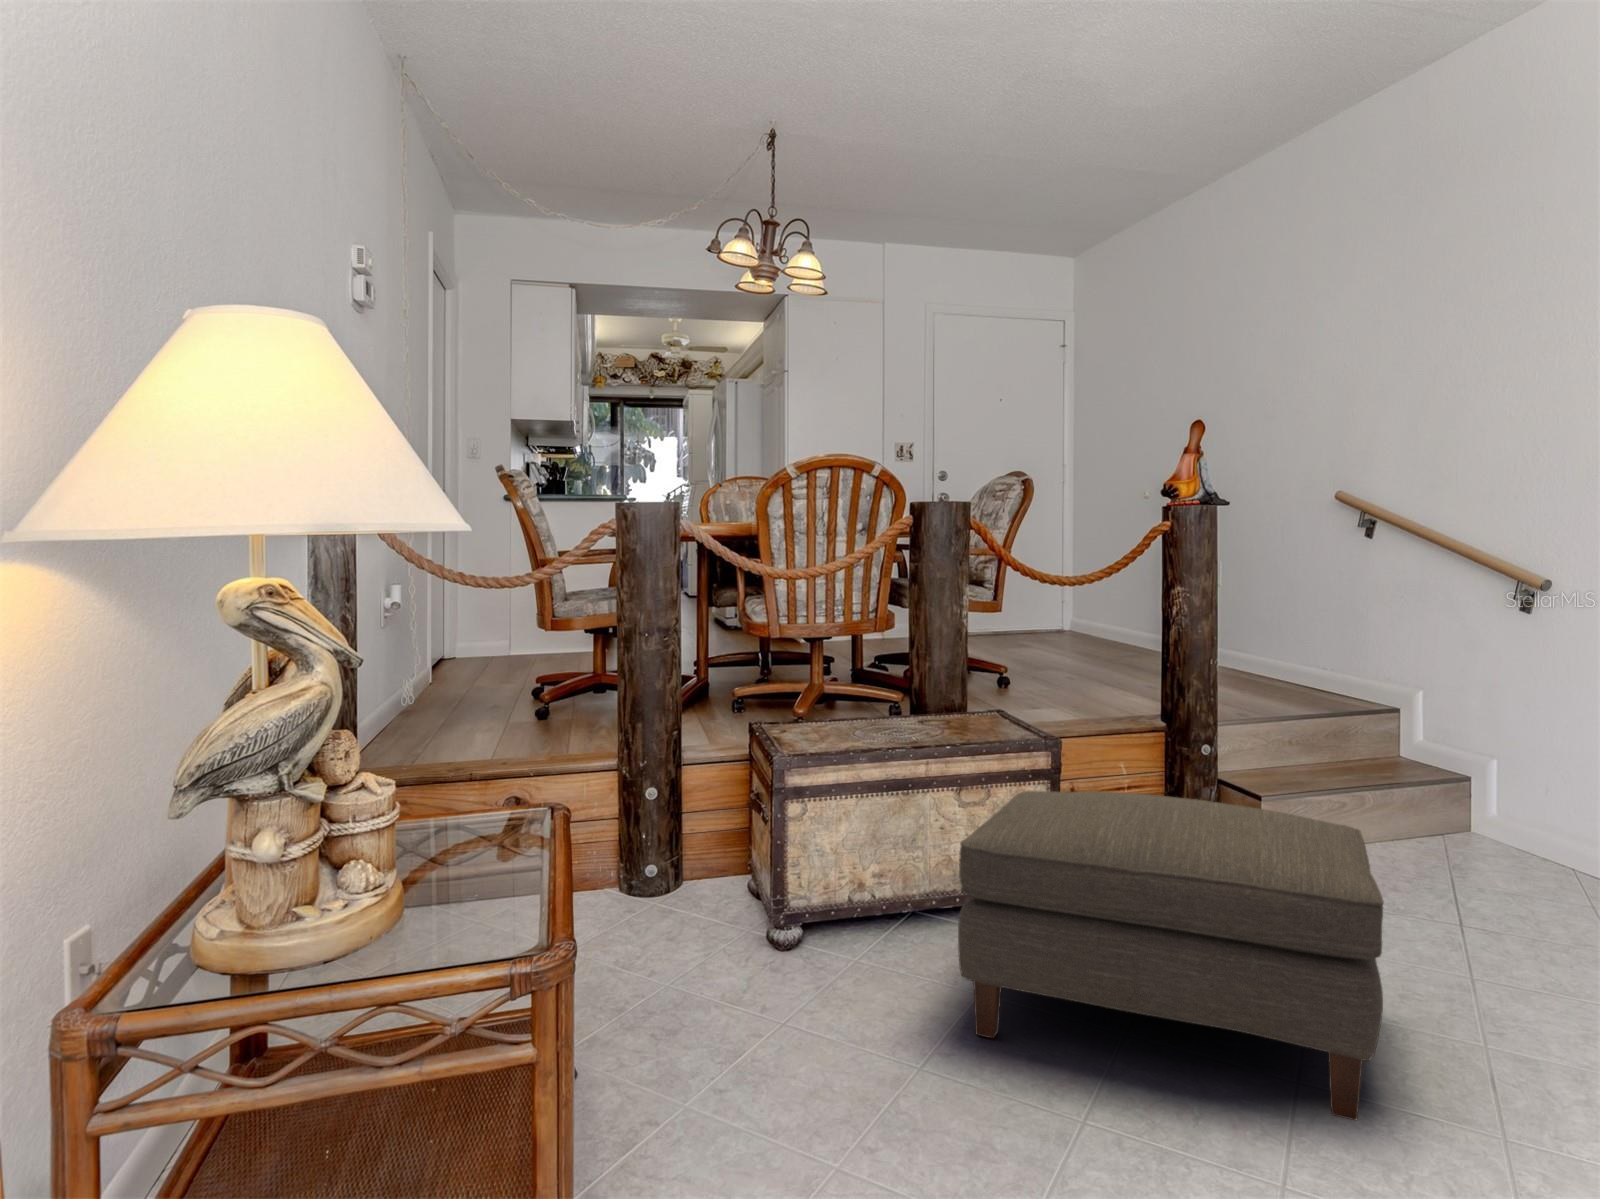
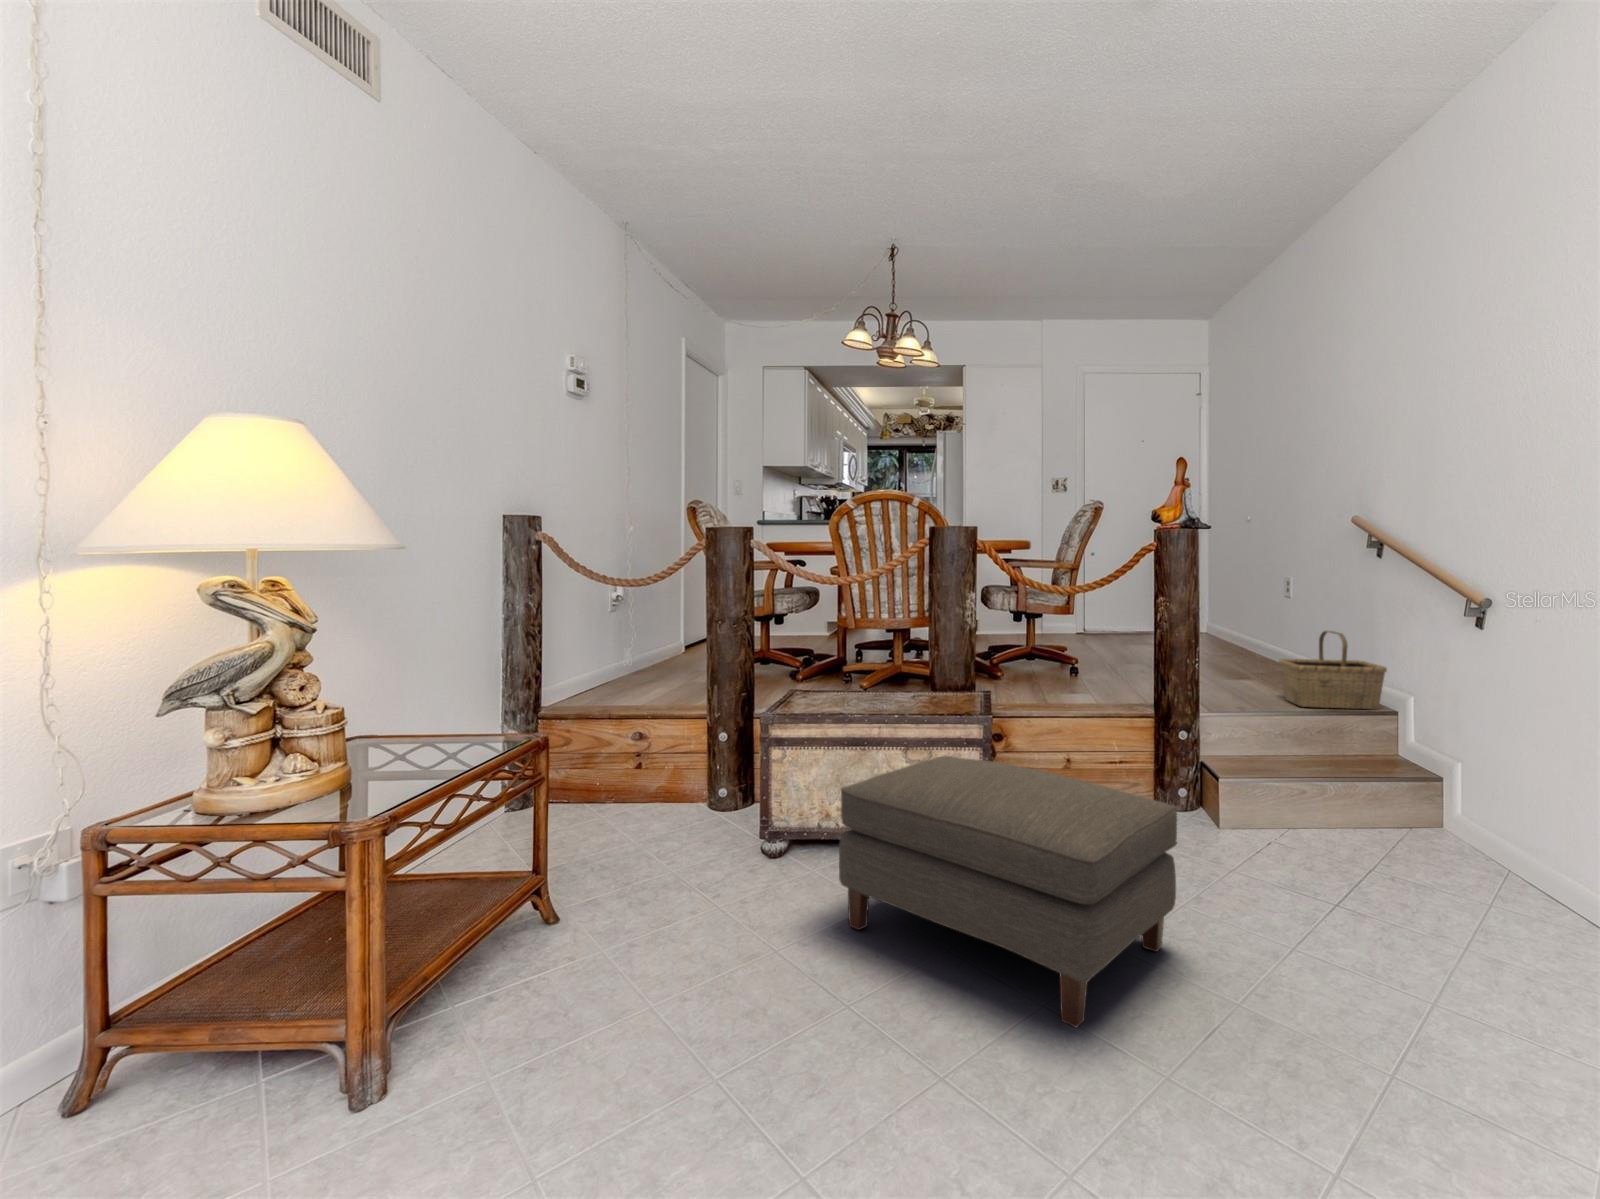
basket: none [1251,627,1364,712] -> present [1279,631,1387,709]

